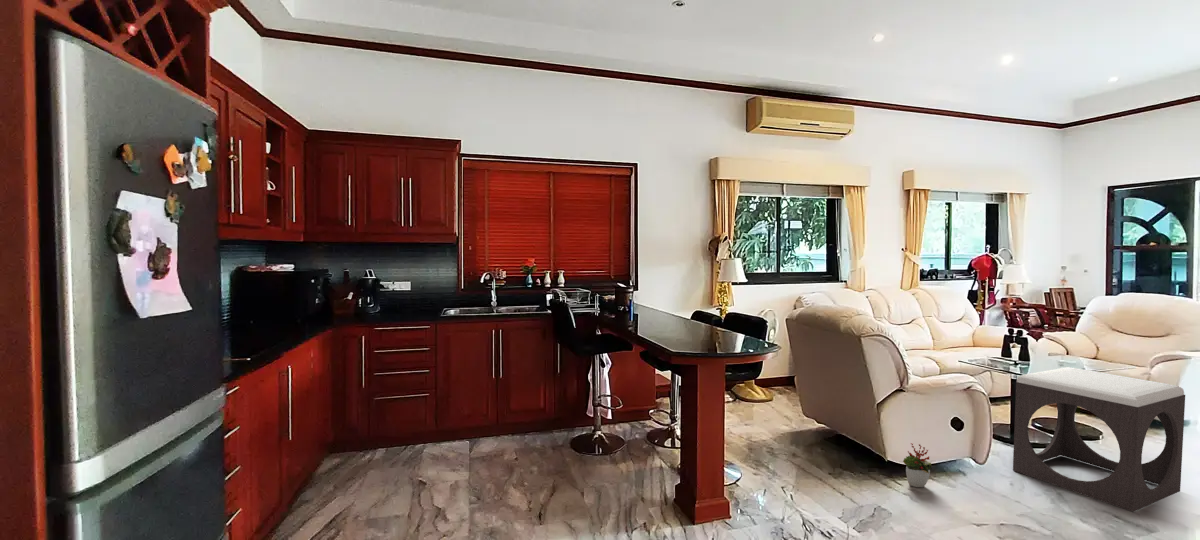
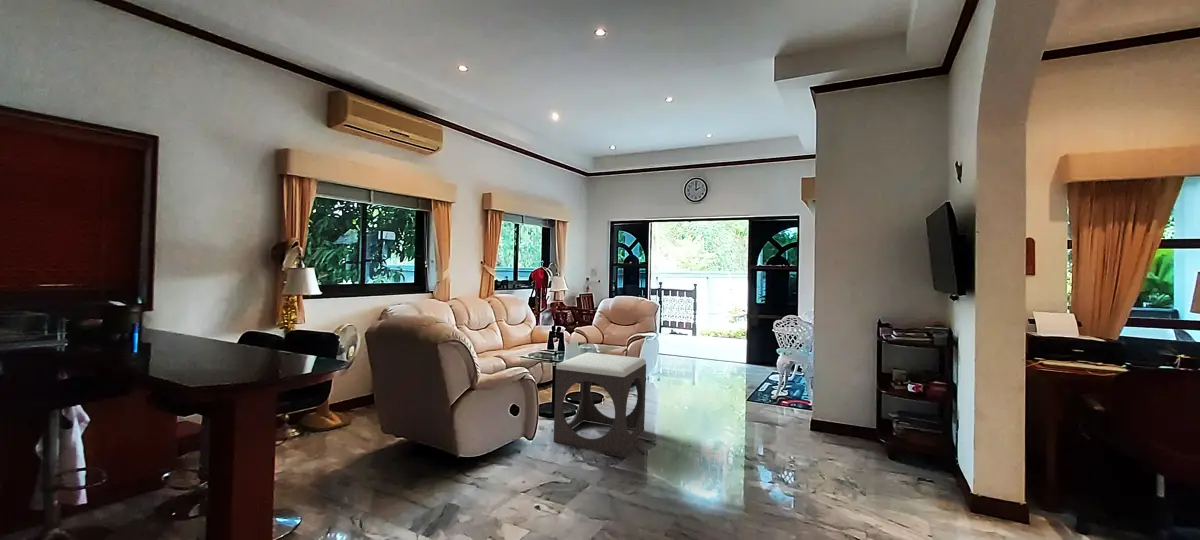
decorative plant: present [903,443,931,487] -> none [471,438,494,479]

